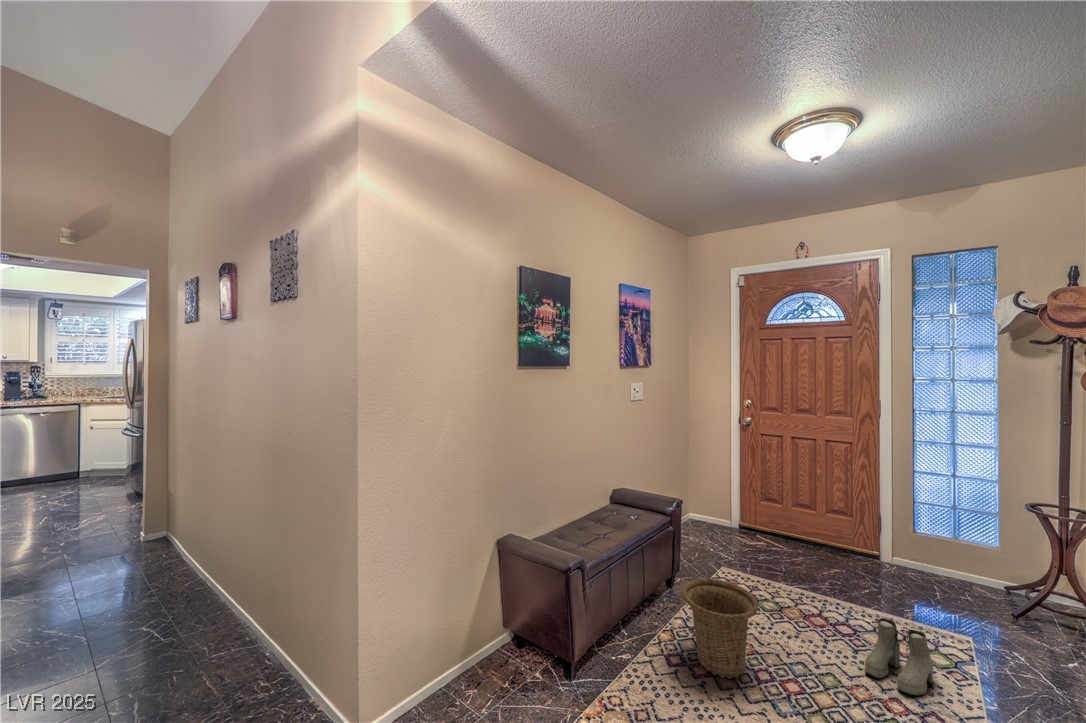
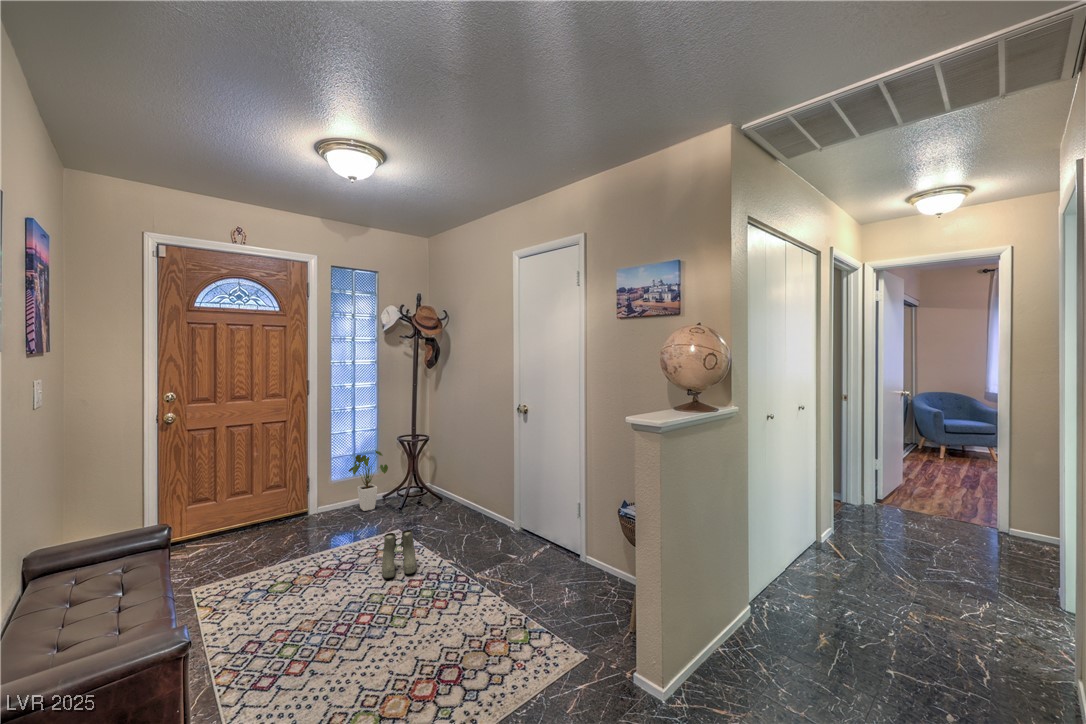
house plant: none [928,512,999,594] -> present [349,451,388,511]
basket: present [682,579,758,678] -> none [259,562,344,664]

